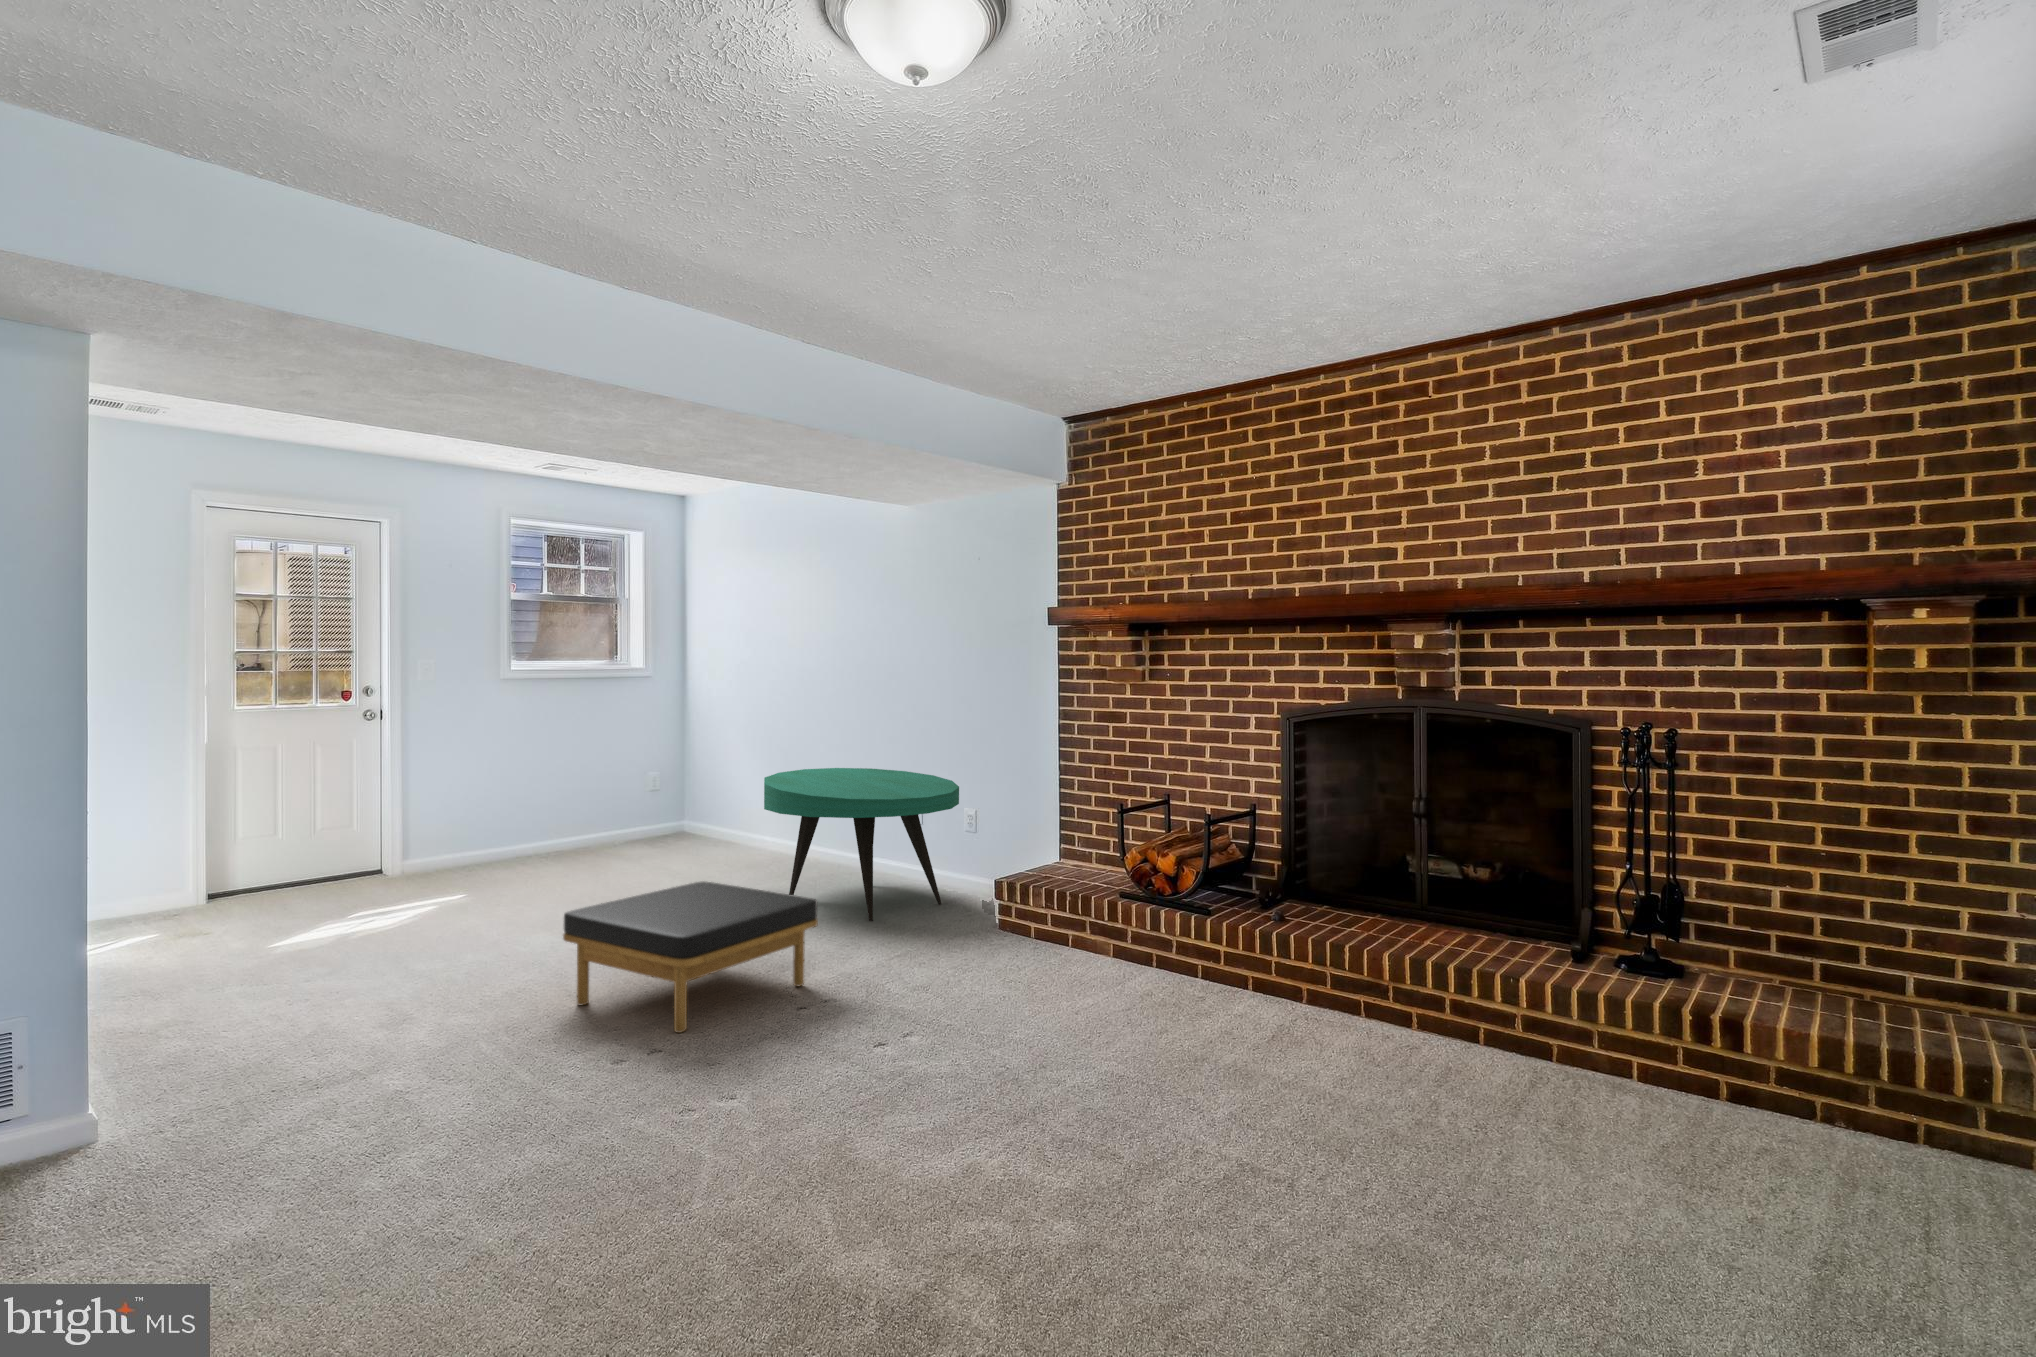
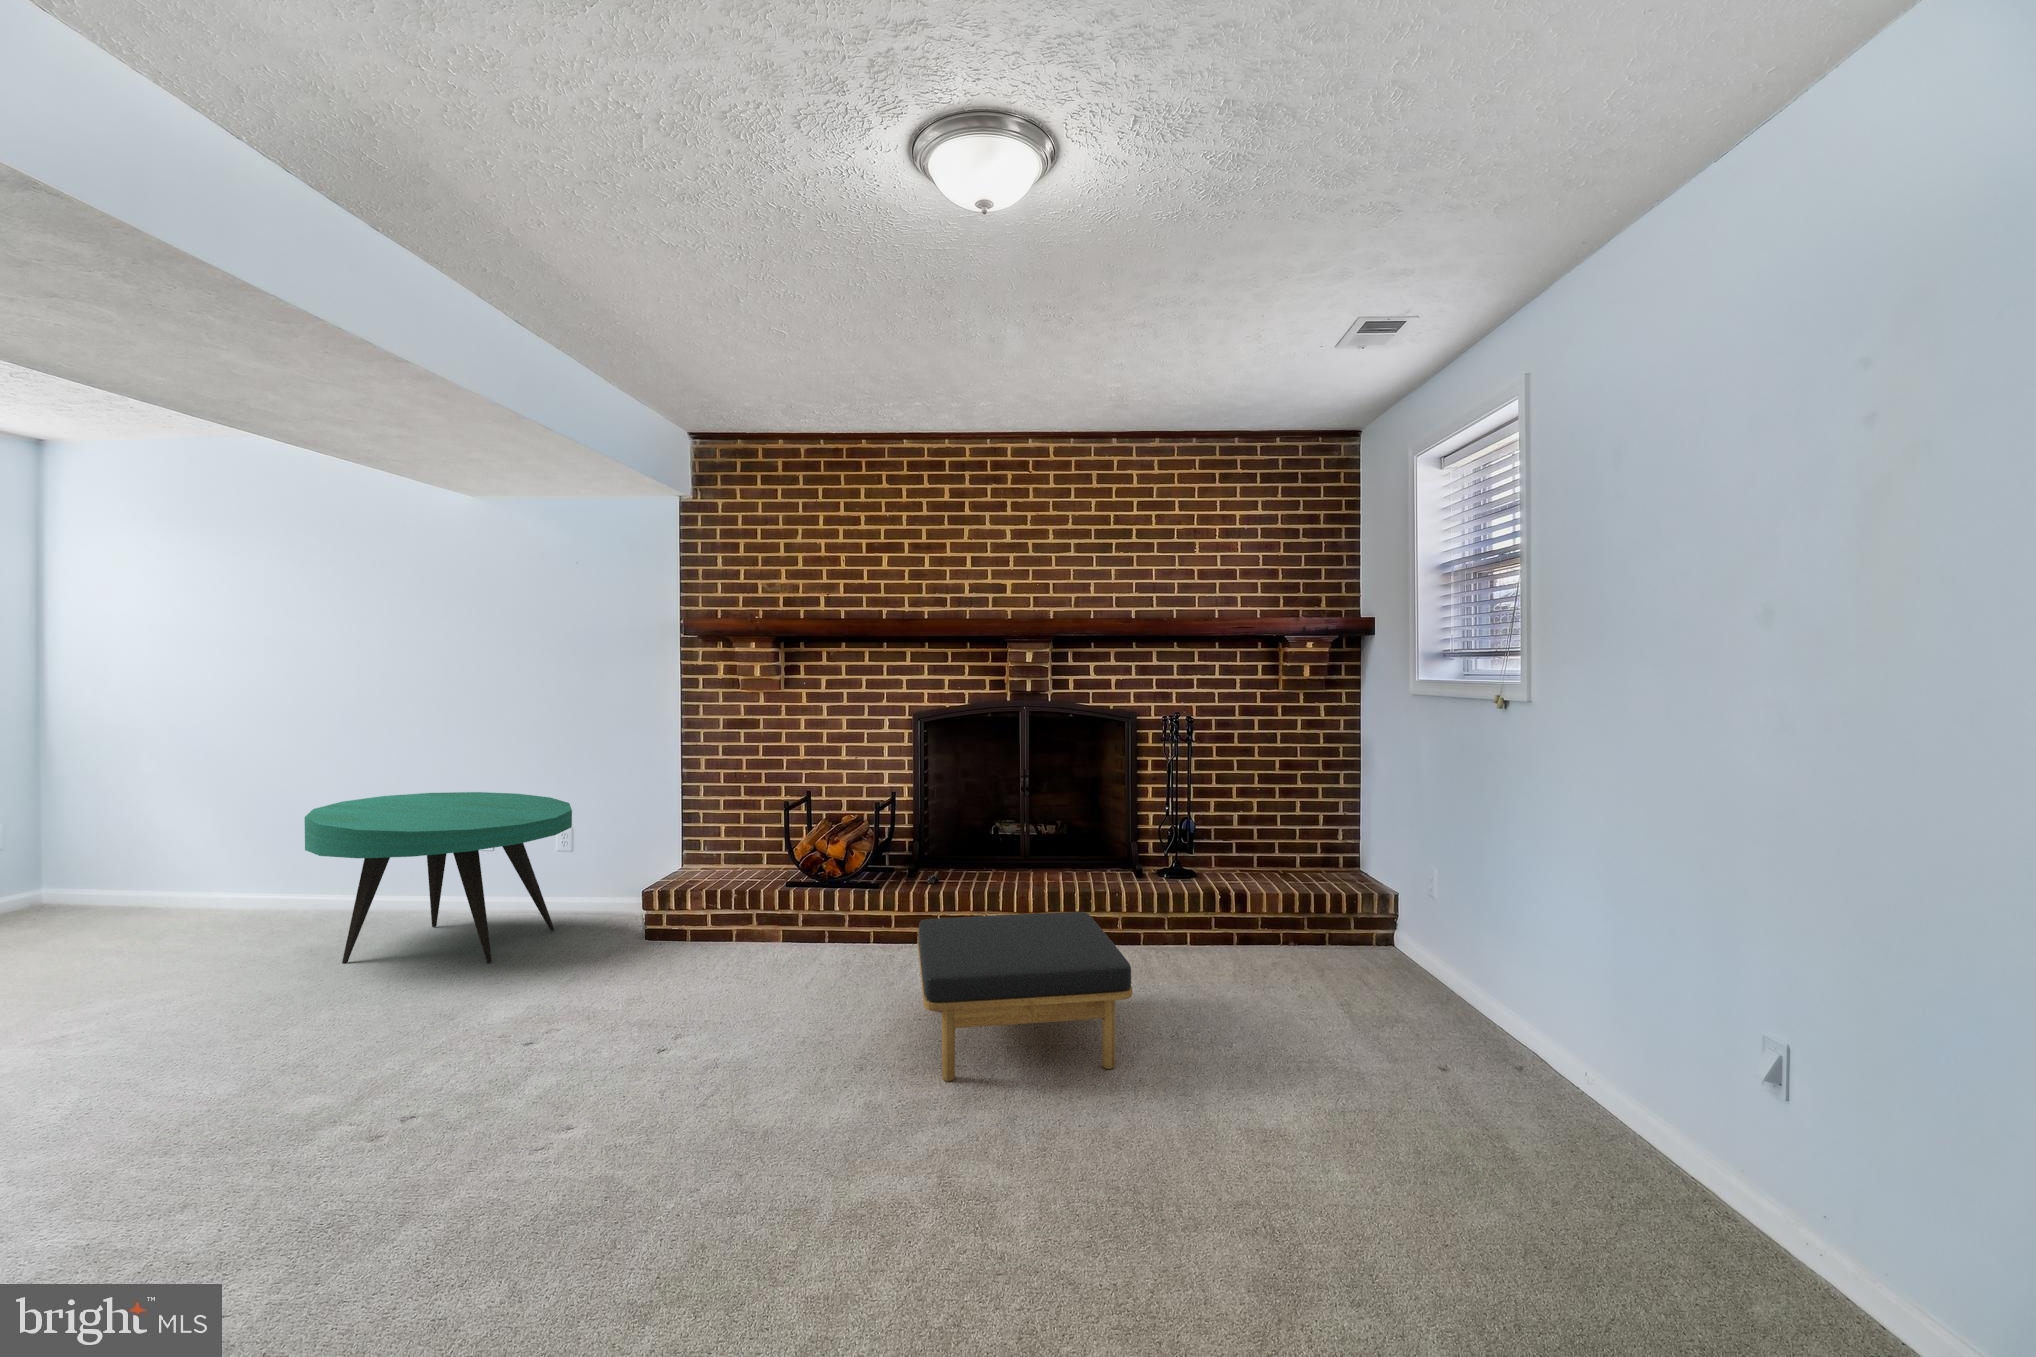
ottoman: present [563,881,818,1033] -> present [918,912,1132,1081]

